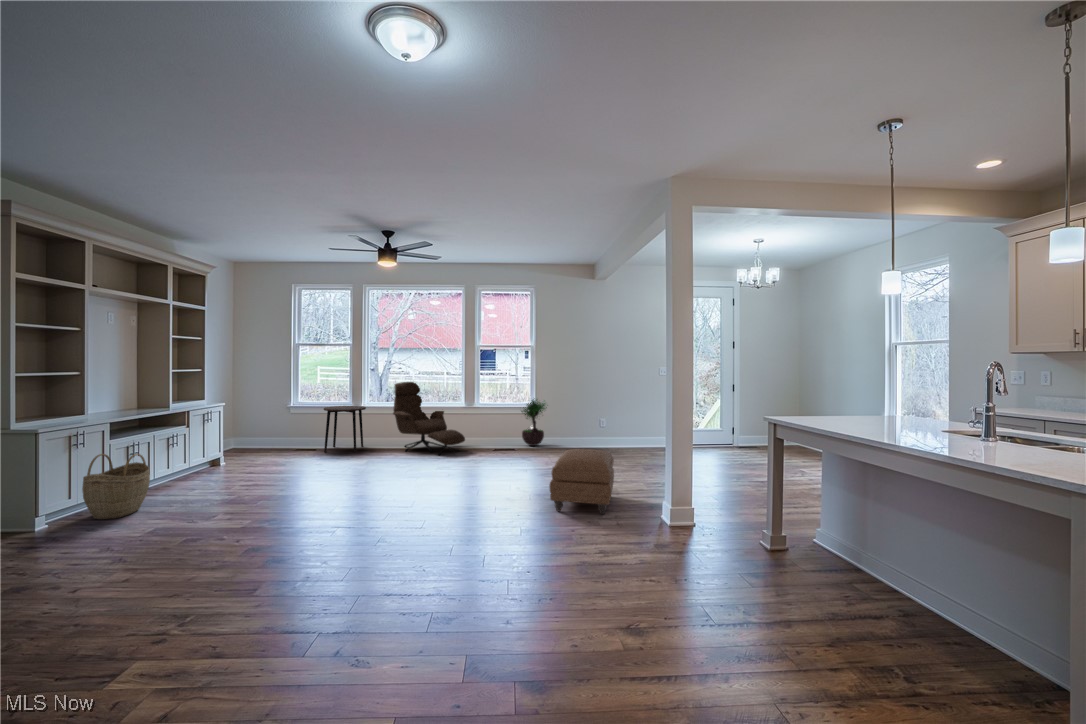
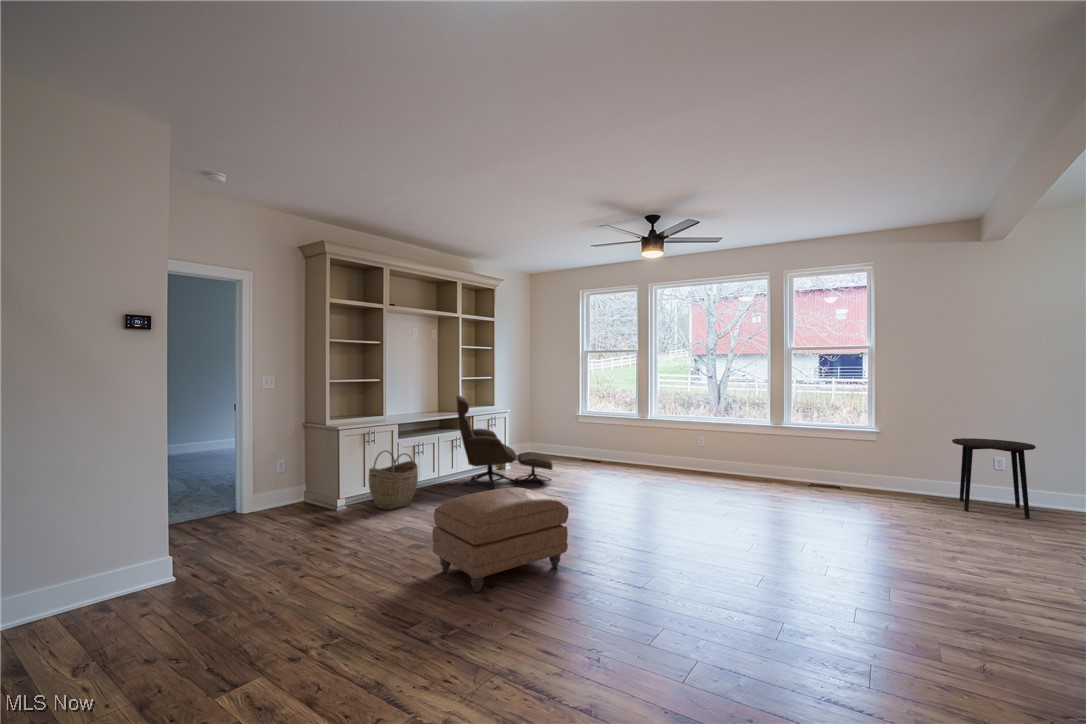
lounge chair: present [393,382,465,455] -> present [456,396,553,489]
potted tree: present [521,399,547,446] -> none [854,415,909,494]
side table: present [324,406,366,452] -> present [952,438,1036,519]
ottoman: present [549,449,614,515] -> present [432,487,569,592]

